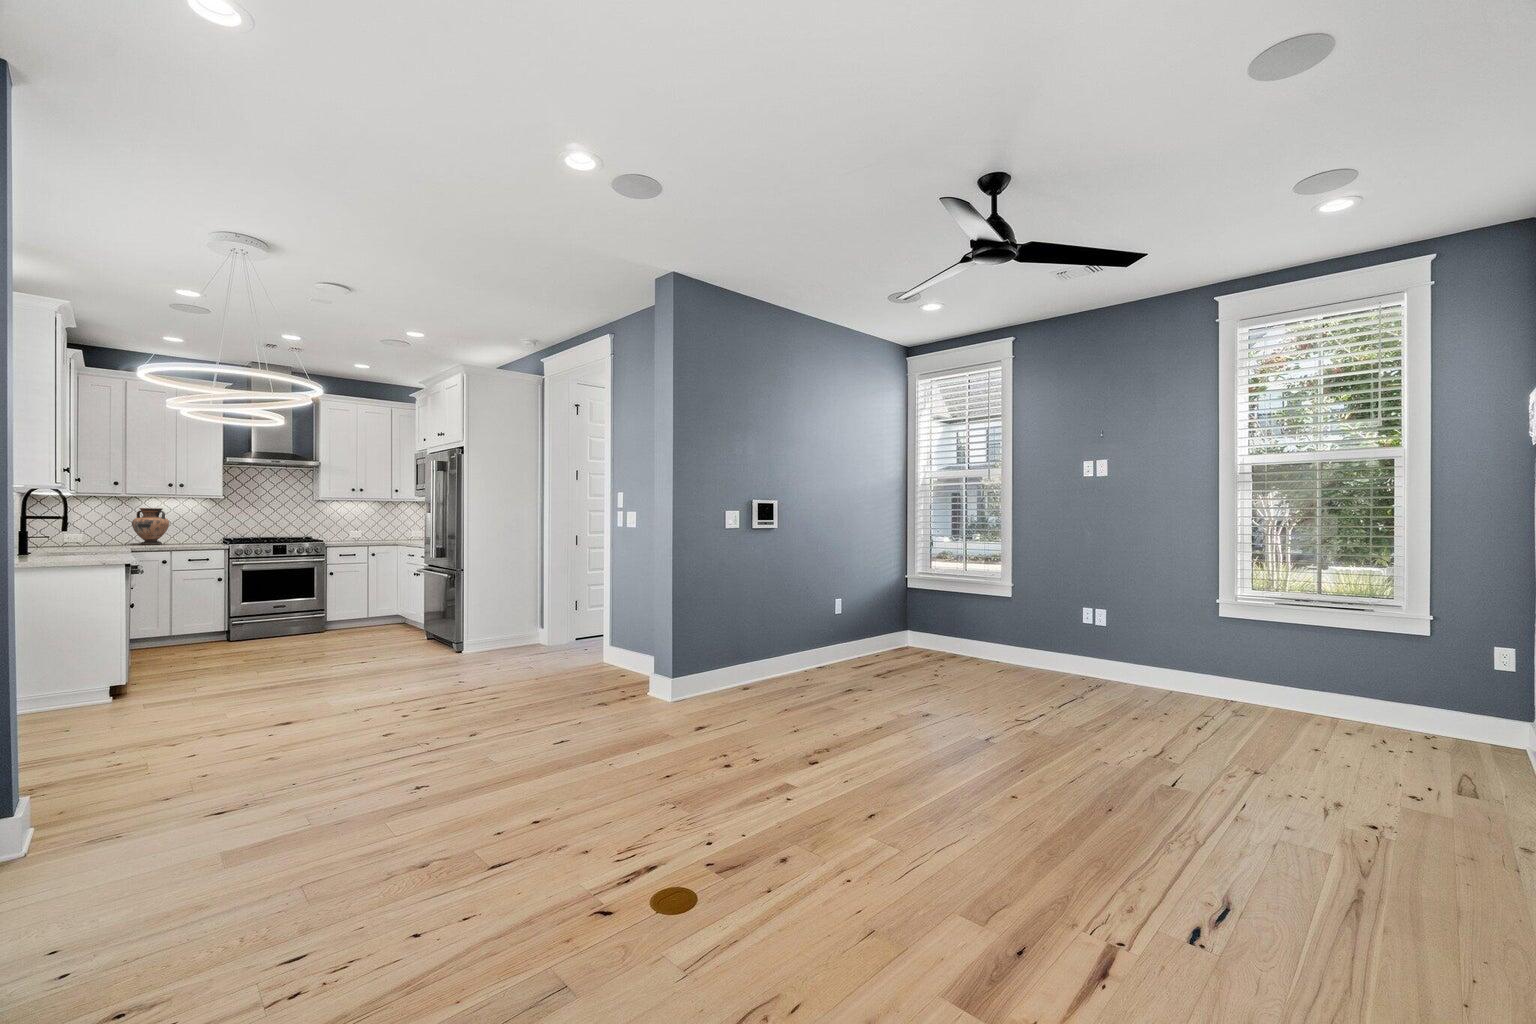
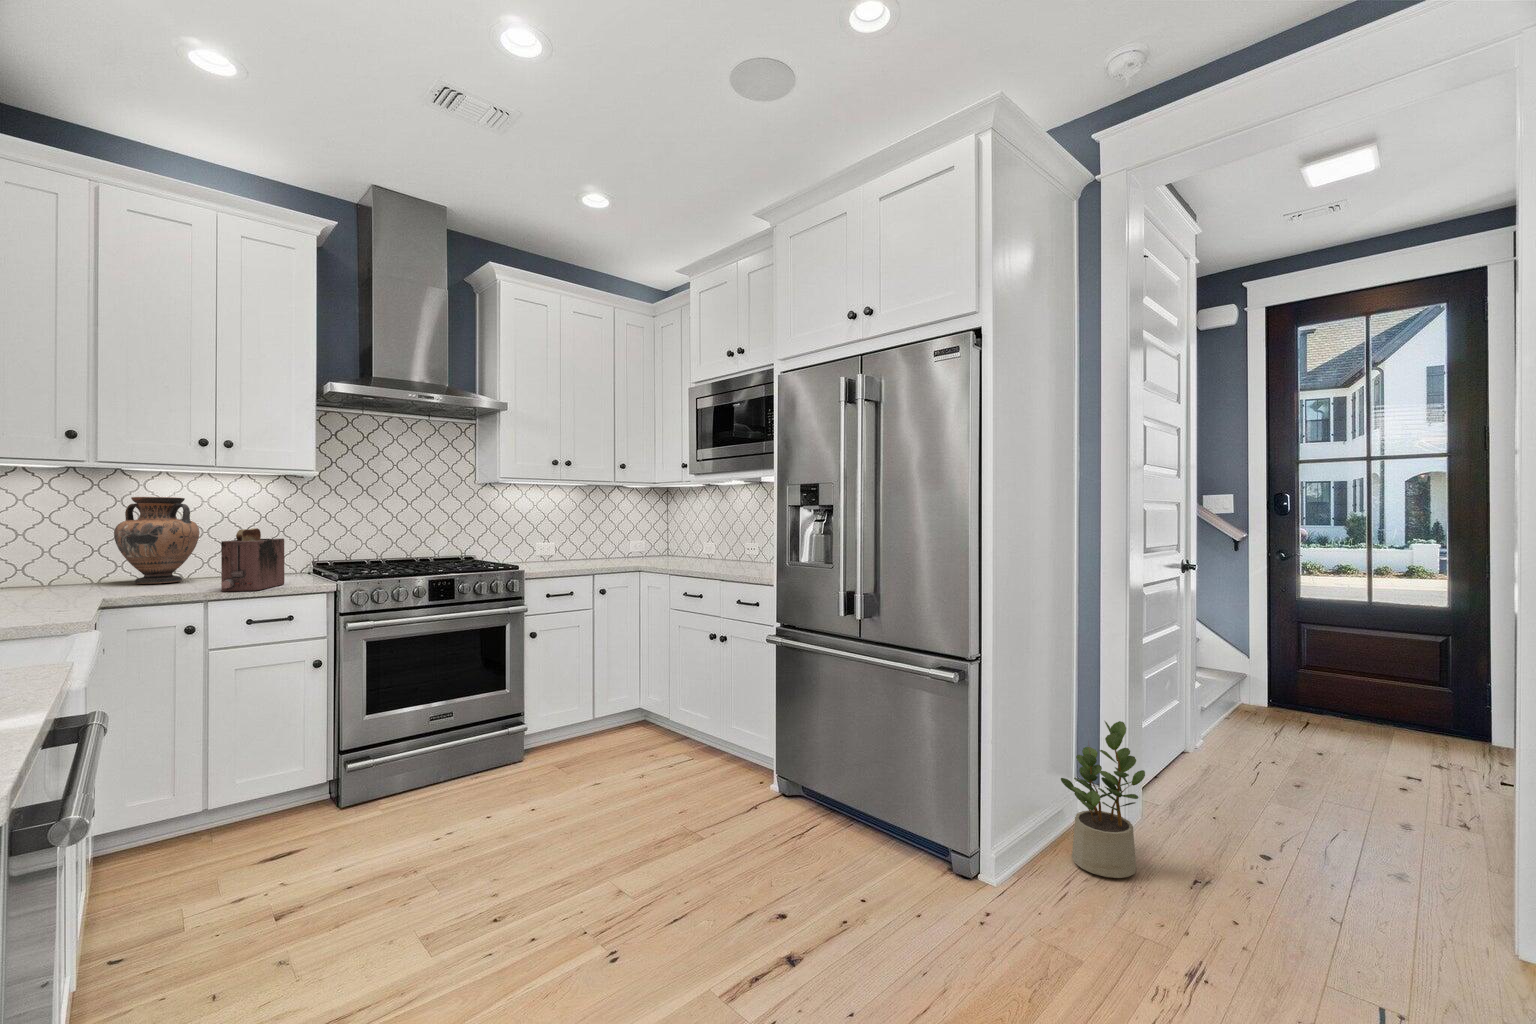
toaster: none [178,522,207,547] -> present [221,528,284,591]
potted plant: none [505,600,533,655] -> present [1061,721,1145,878]

